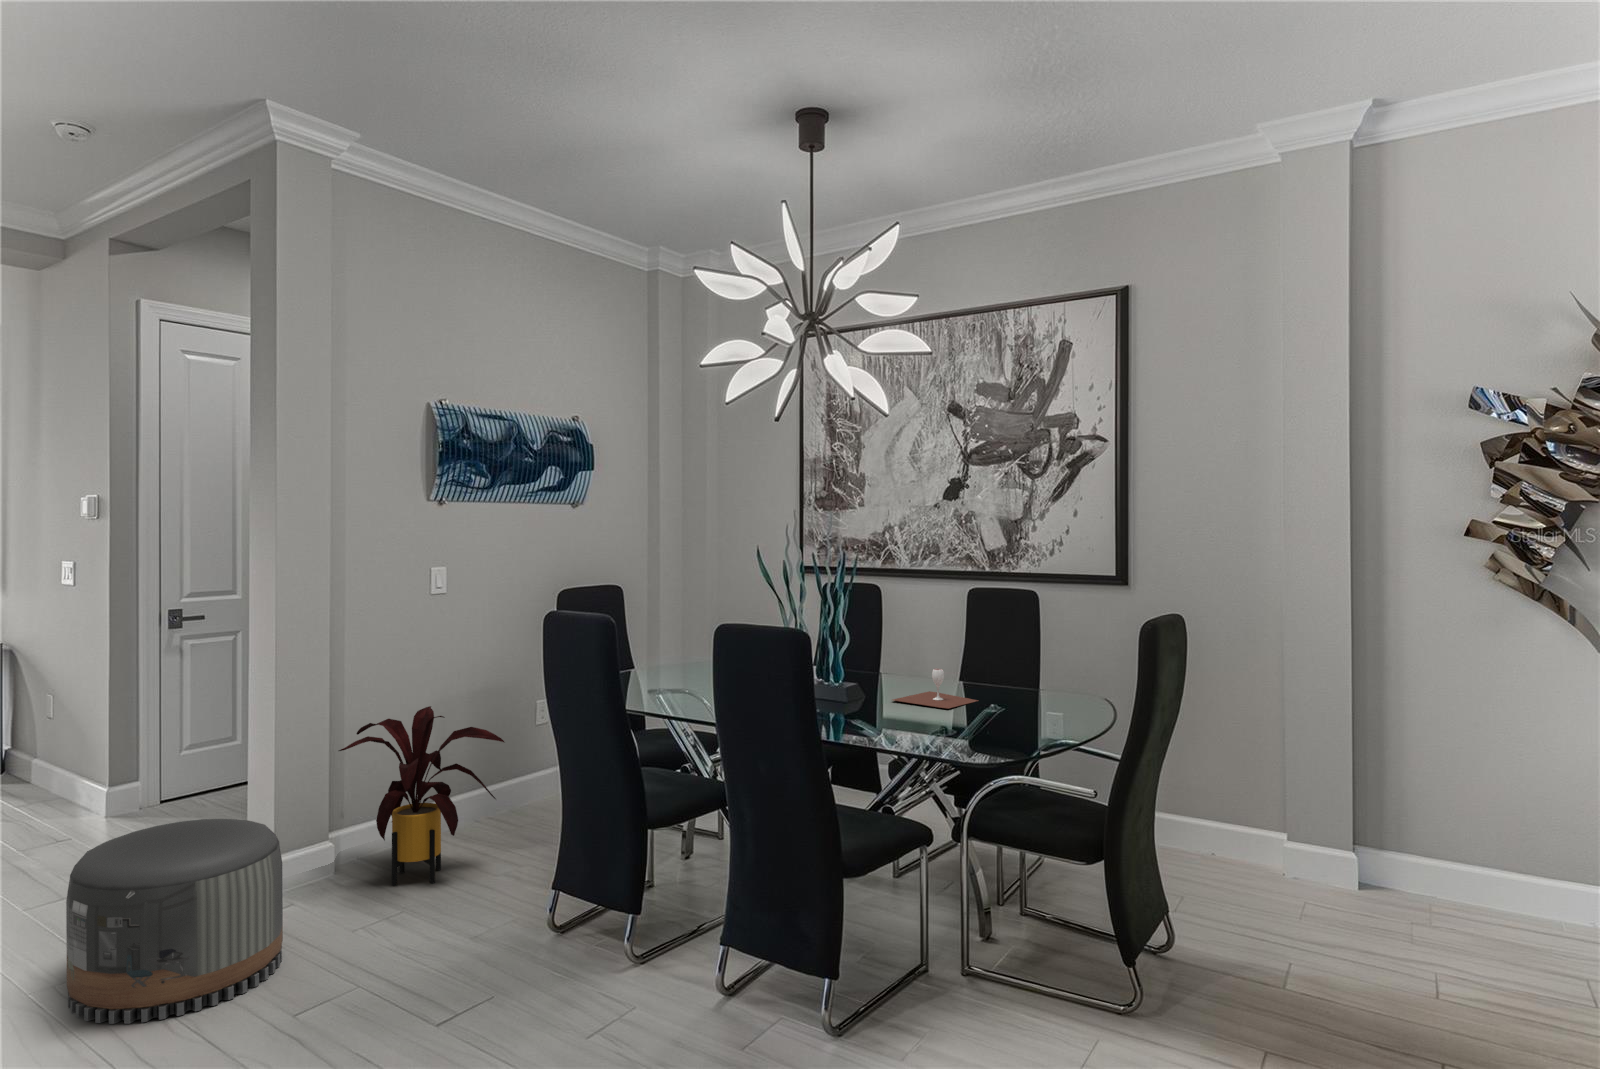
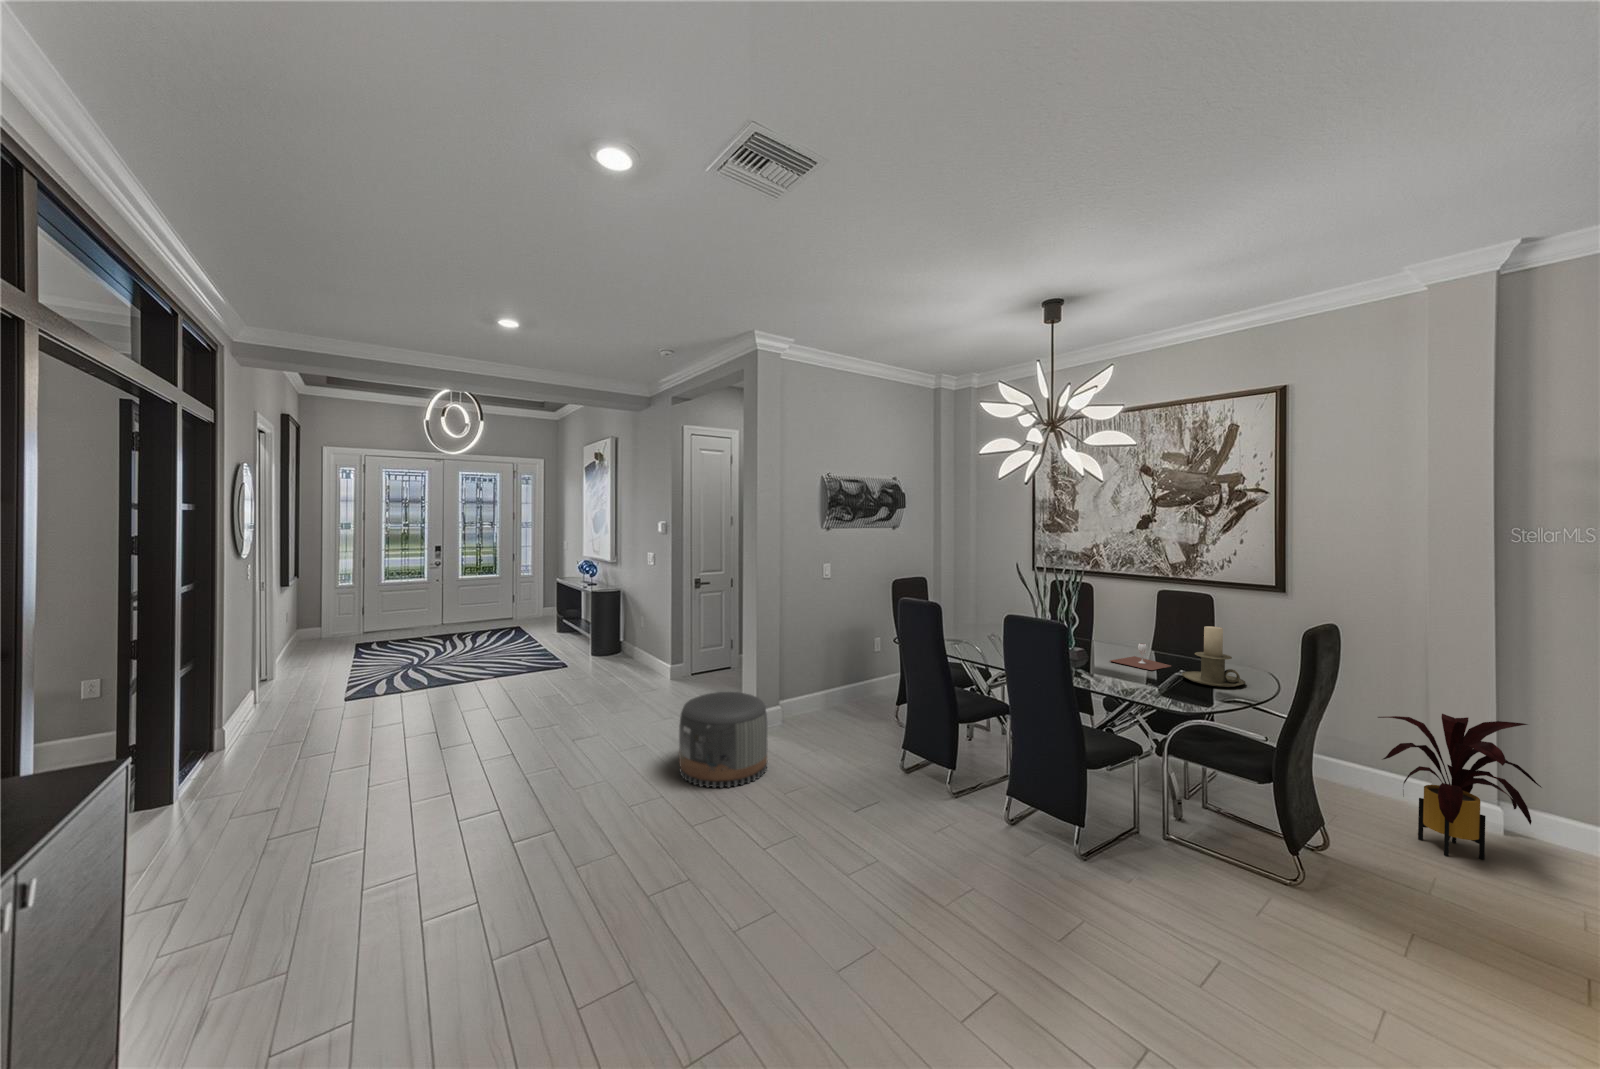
candle holder: none [986,633,1069,723] -> present [1182,626,1245,687]
house plant: present [339,706,504,886] -> present [1378,714,1541,860]

